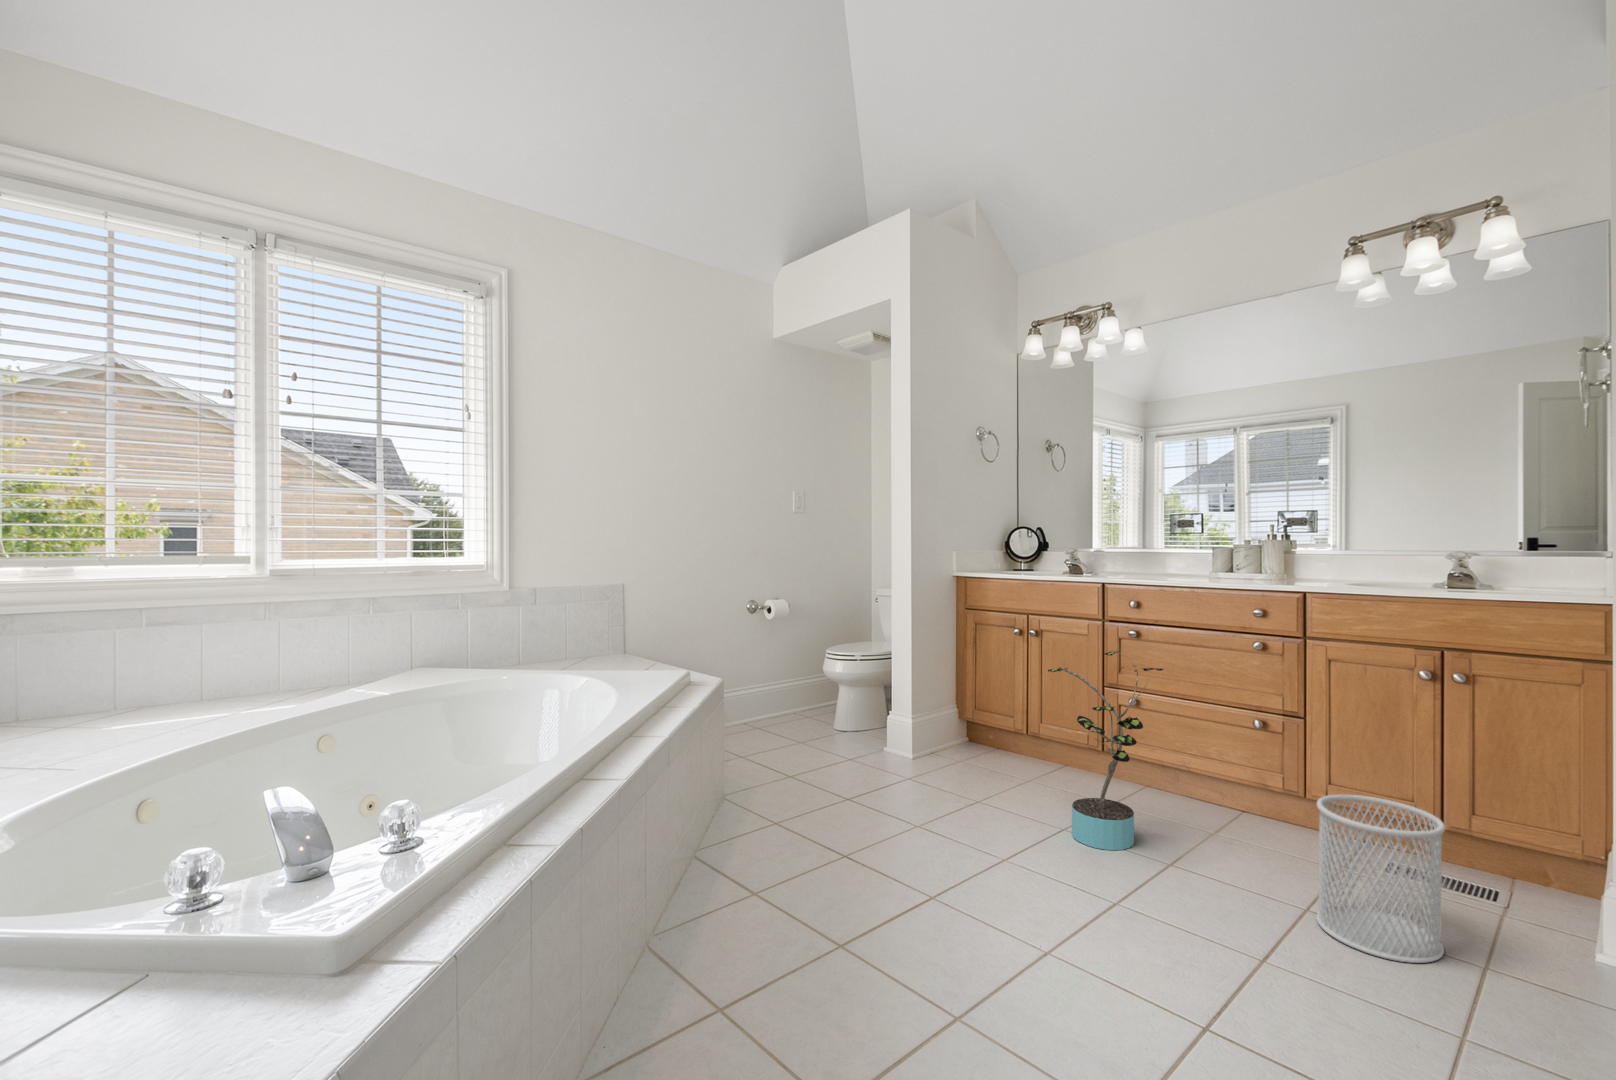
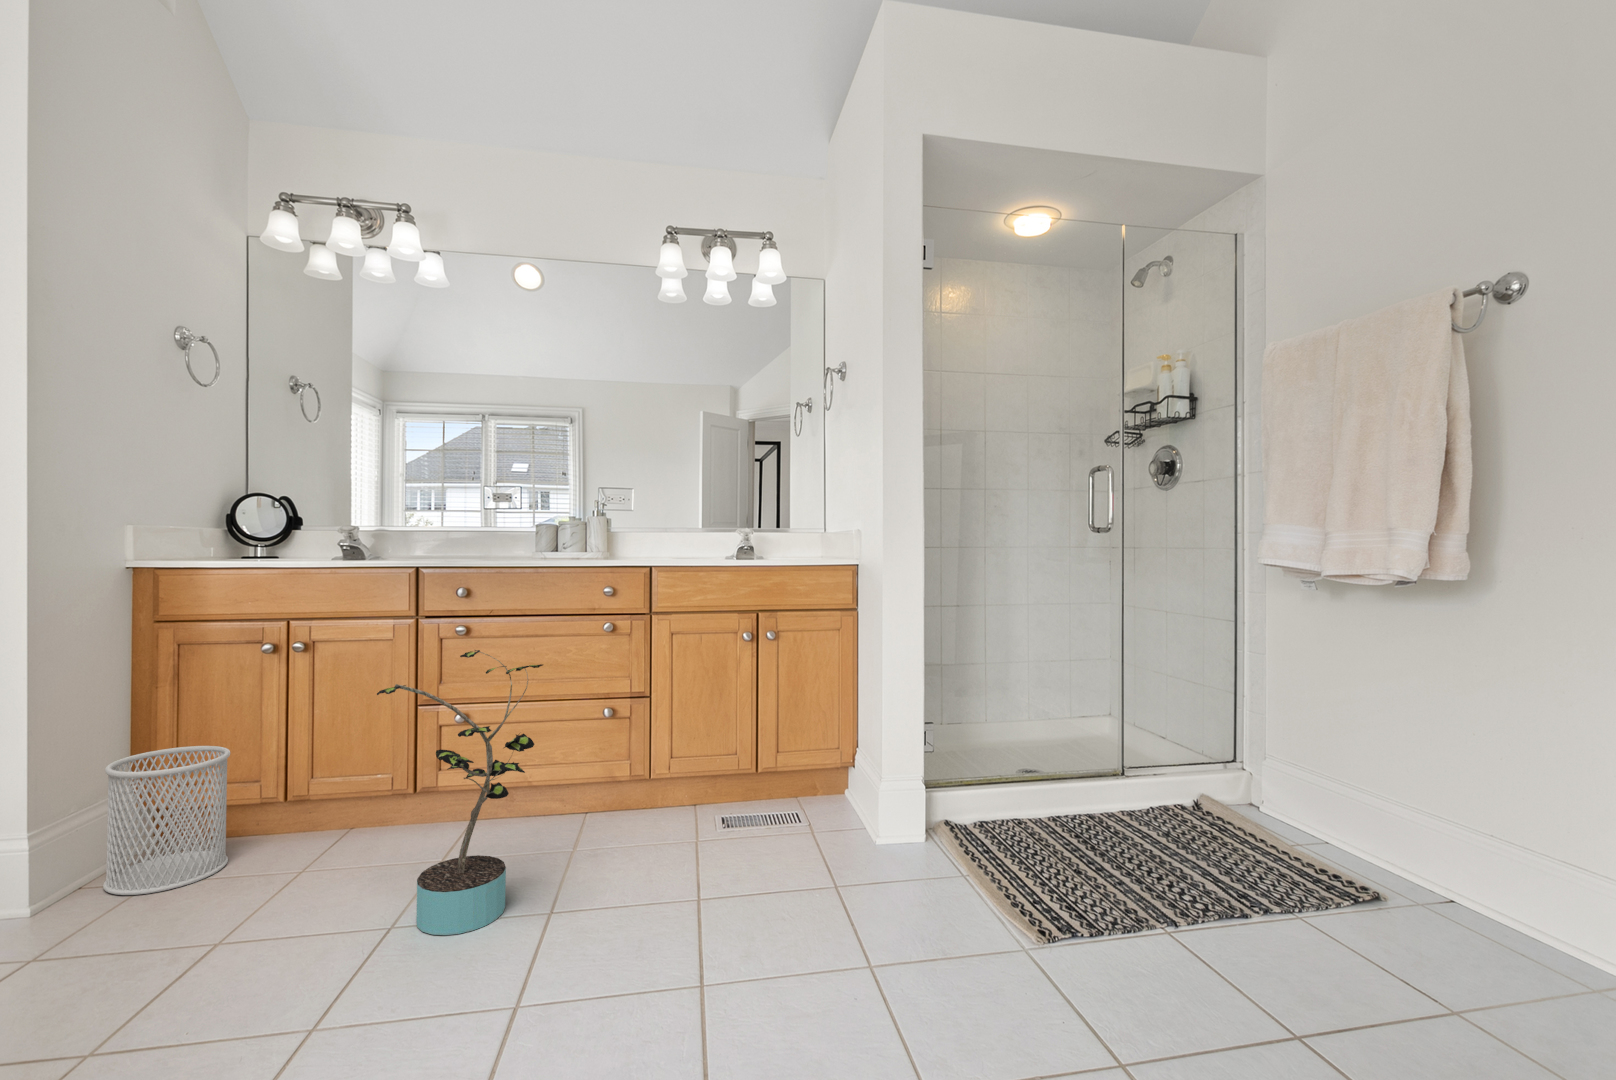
wastebasket: present [1317,794,1445,963] -> present [103,746,230,895]

